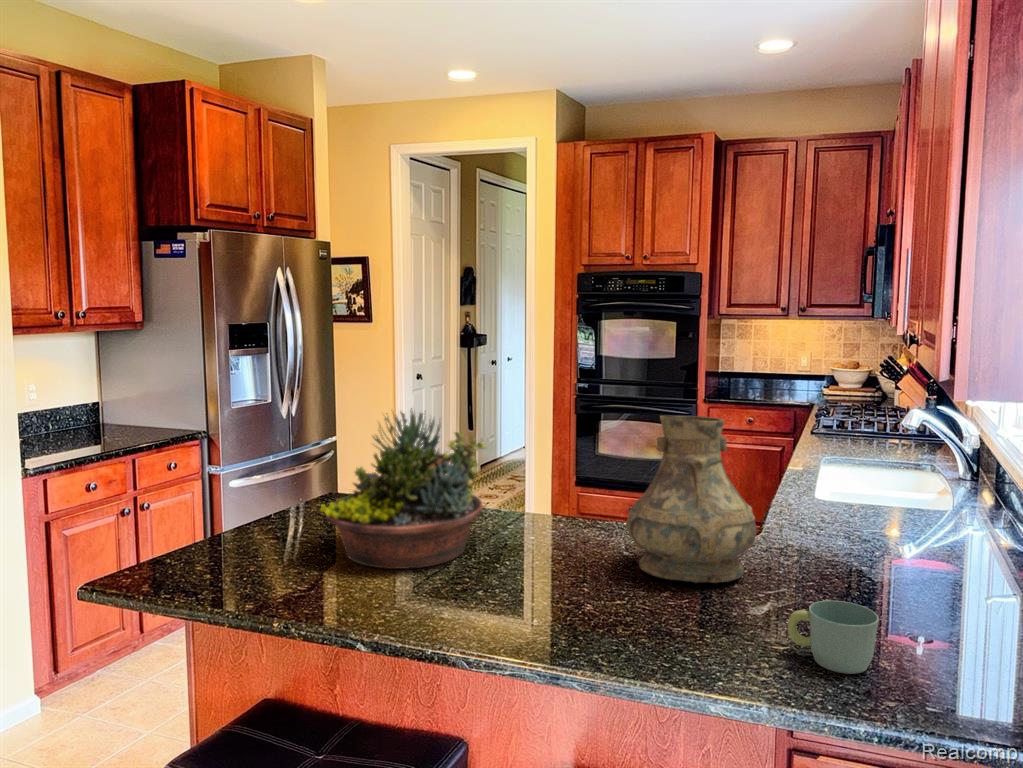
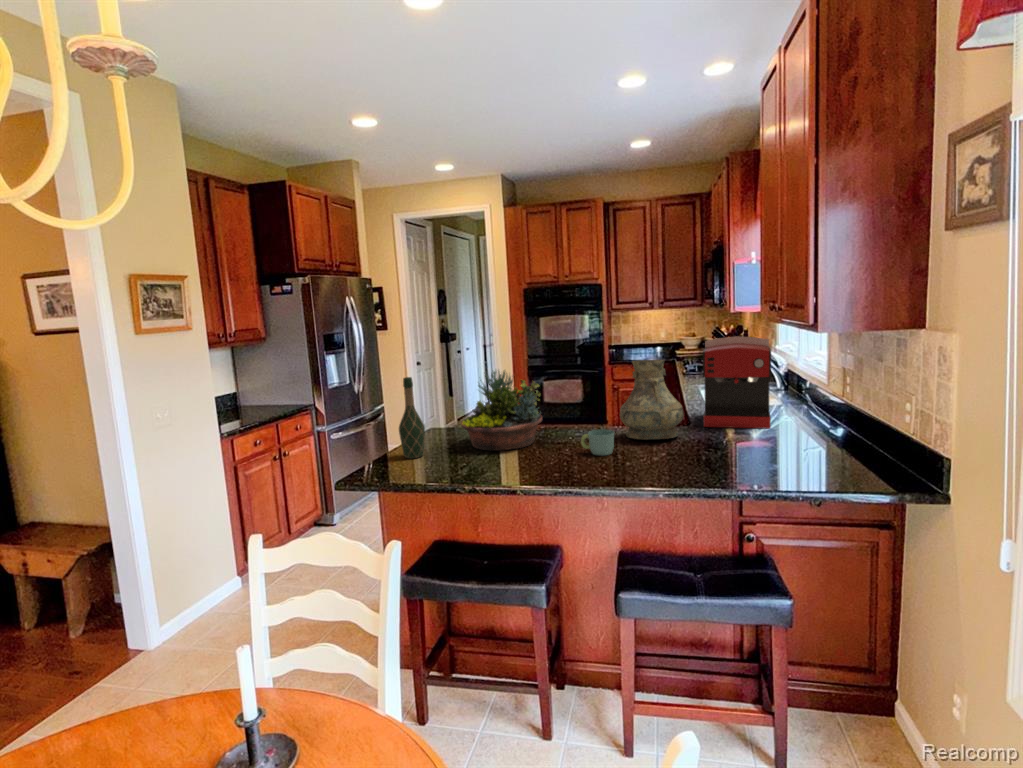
coffee maker: none [805,381,958,580] -> present [703,336,771,429]
wine bottle: none [199,413,250,567] -> present [399,377,425,458]
mug: present [788,601,879,674] -> present [581,430,614,456]

